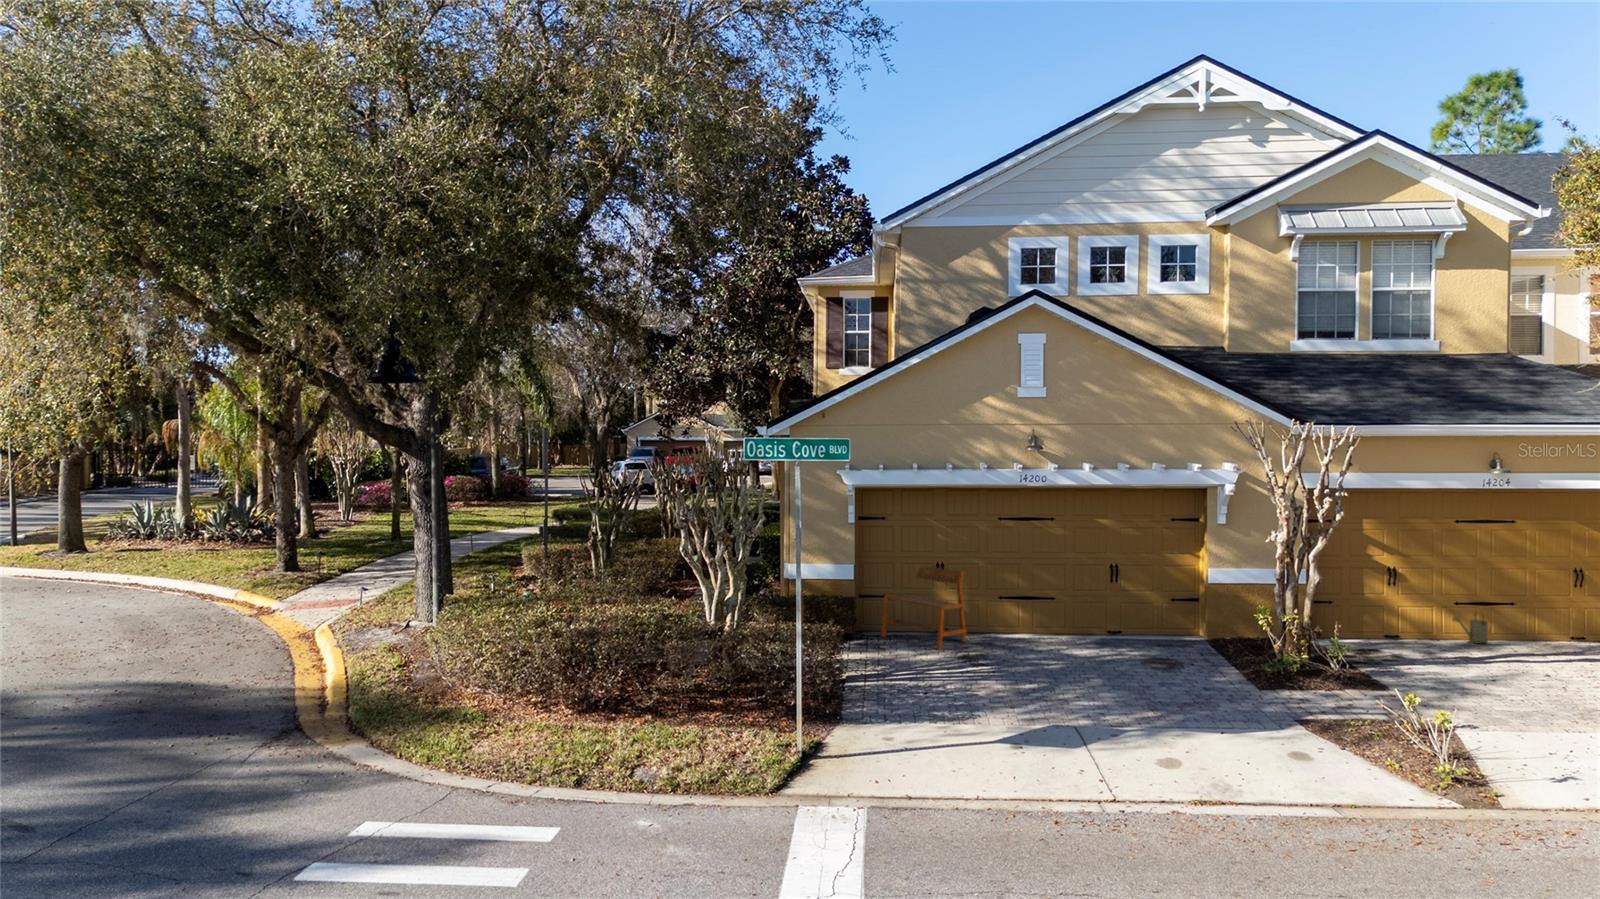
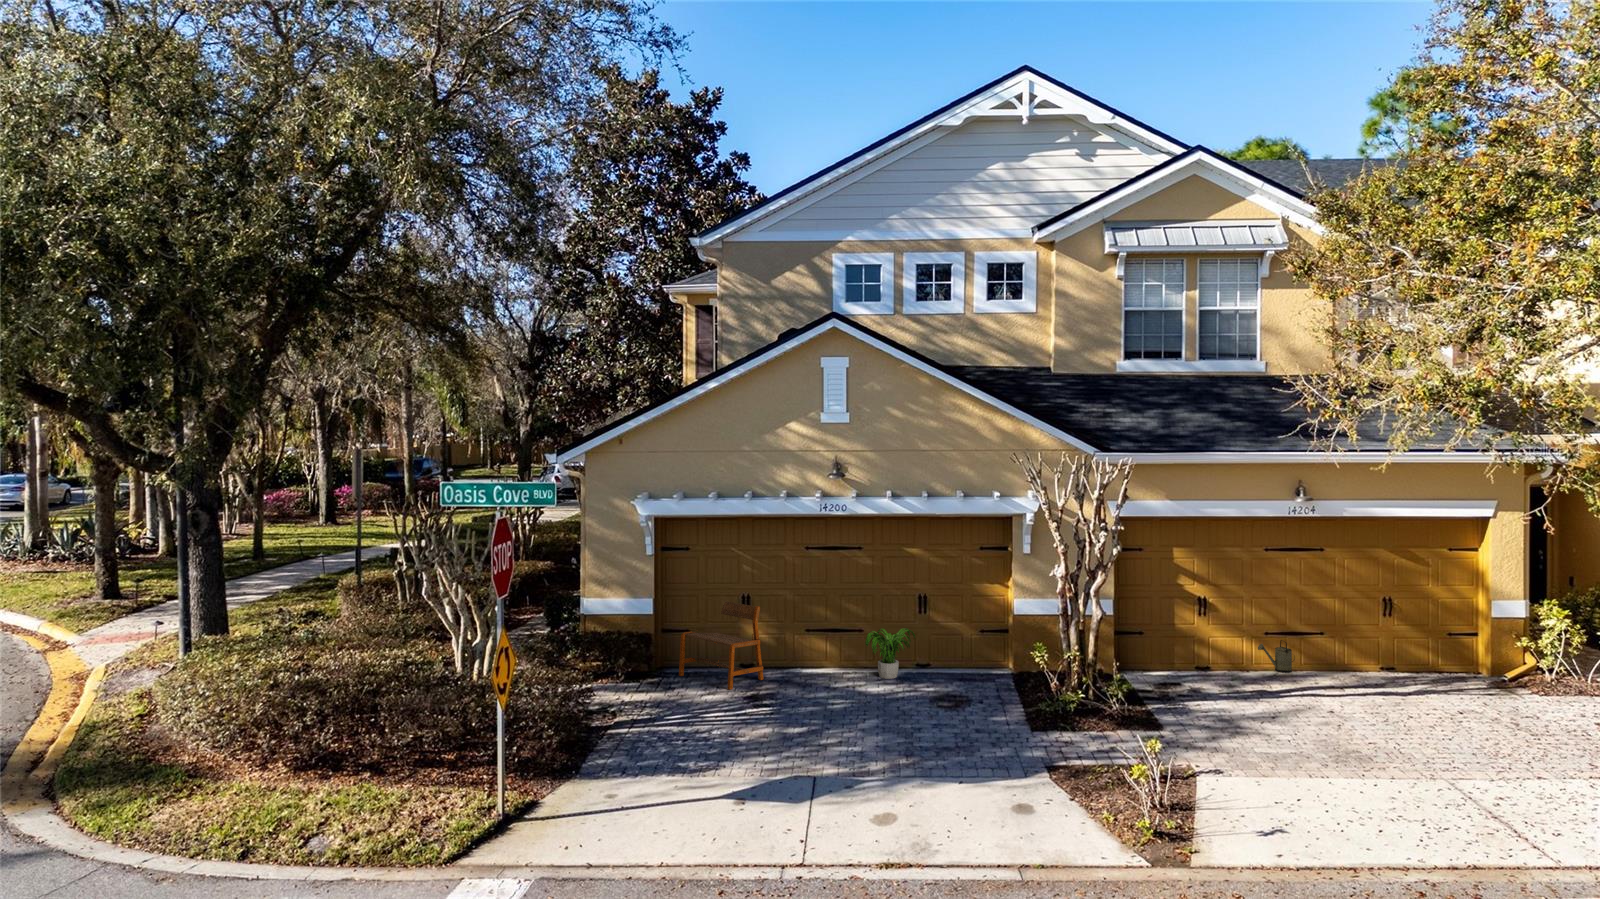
potted plant: none [1063,595,1112,643] -> present [865,628,915,679]

